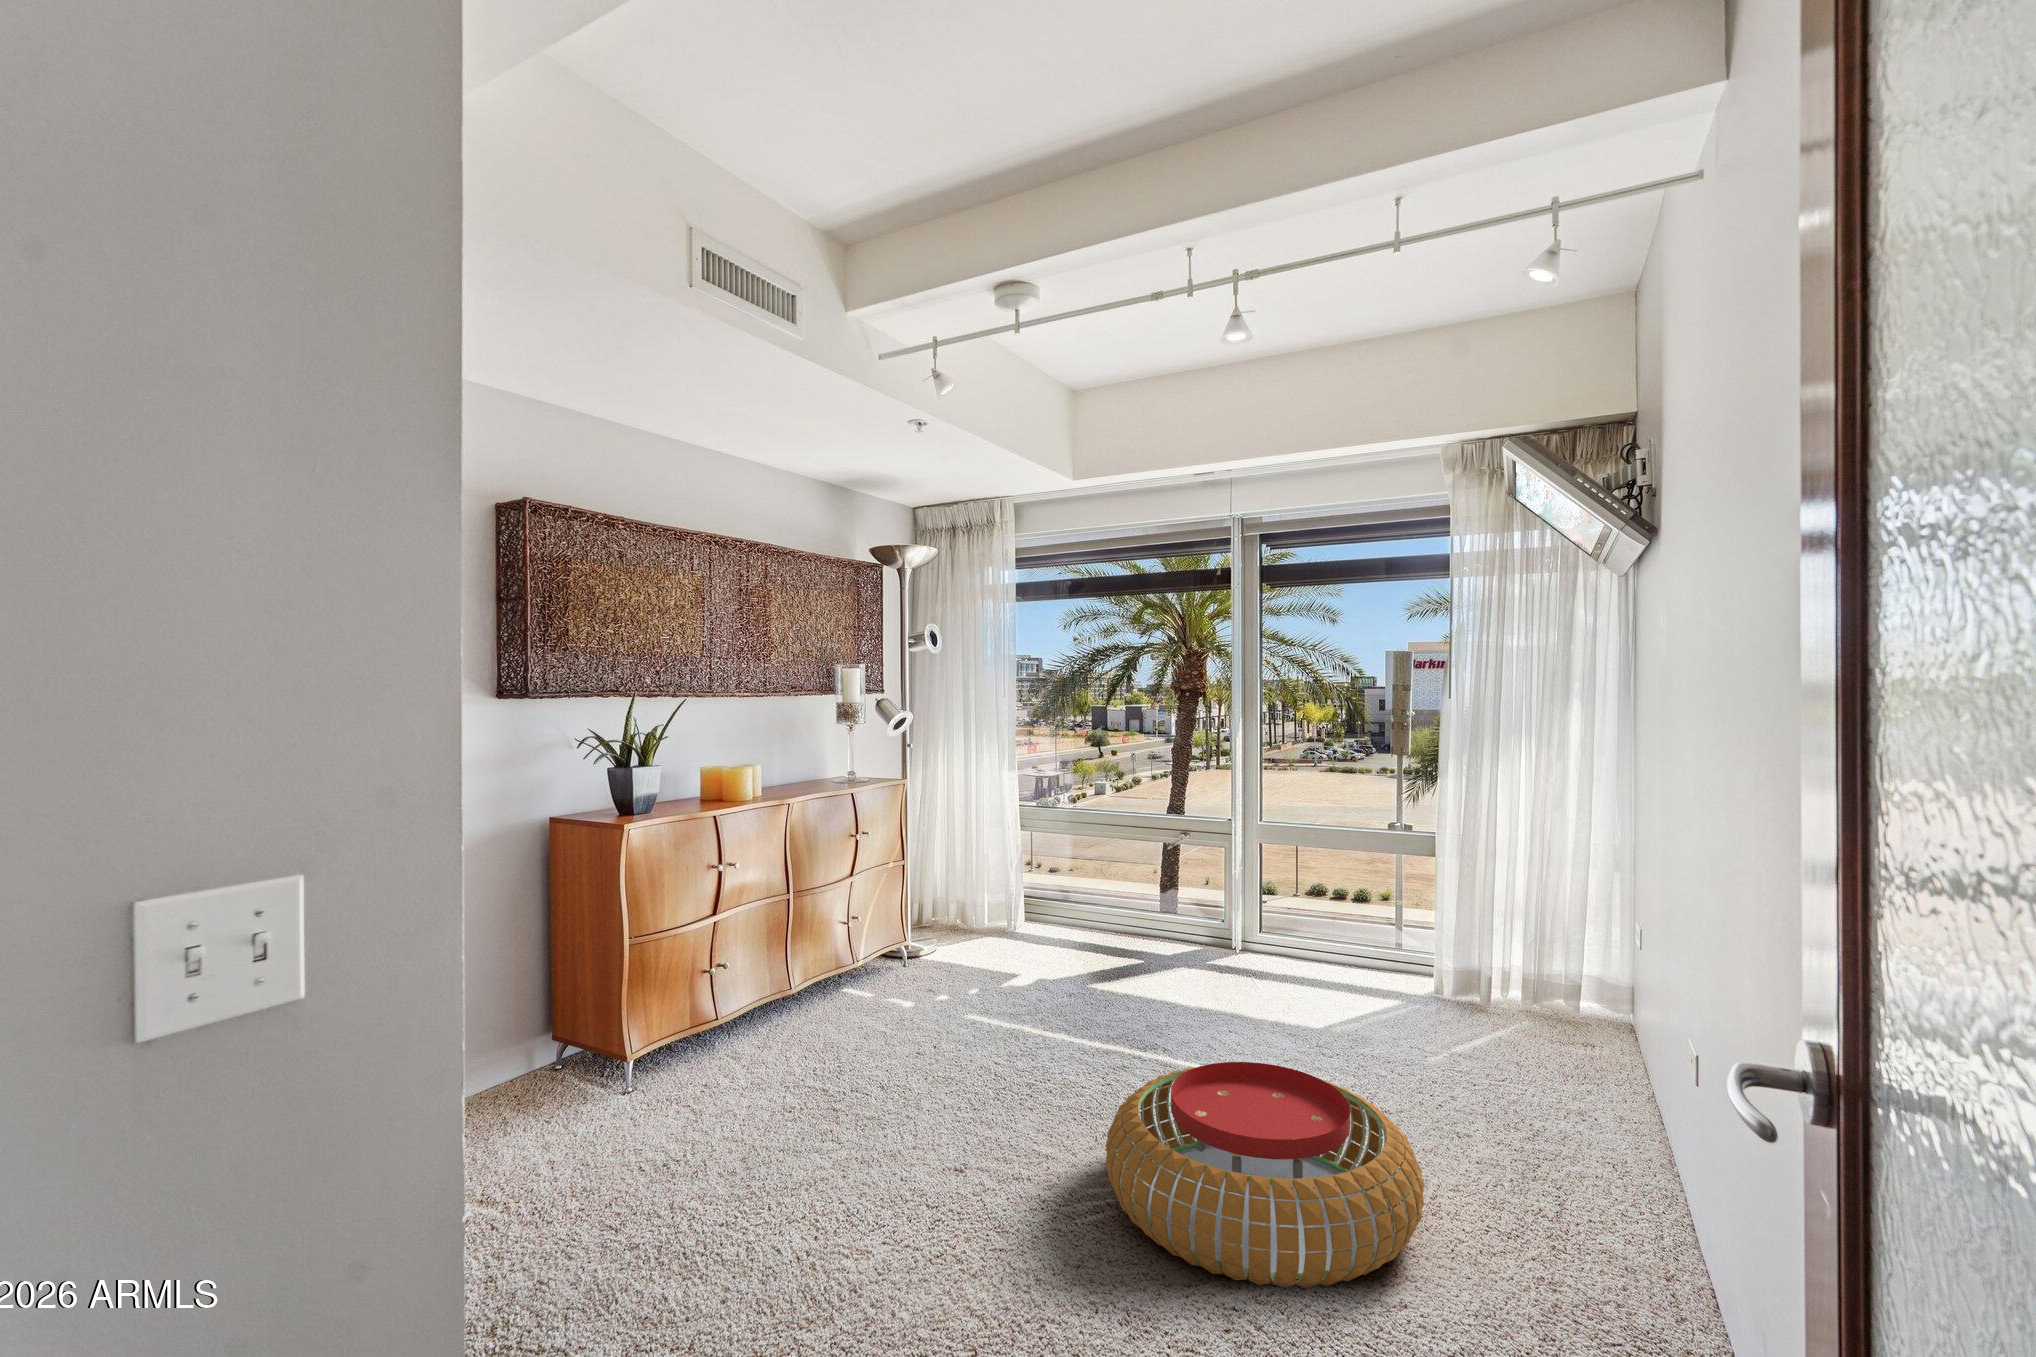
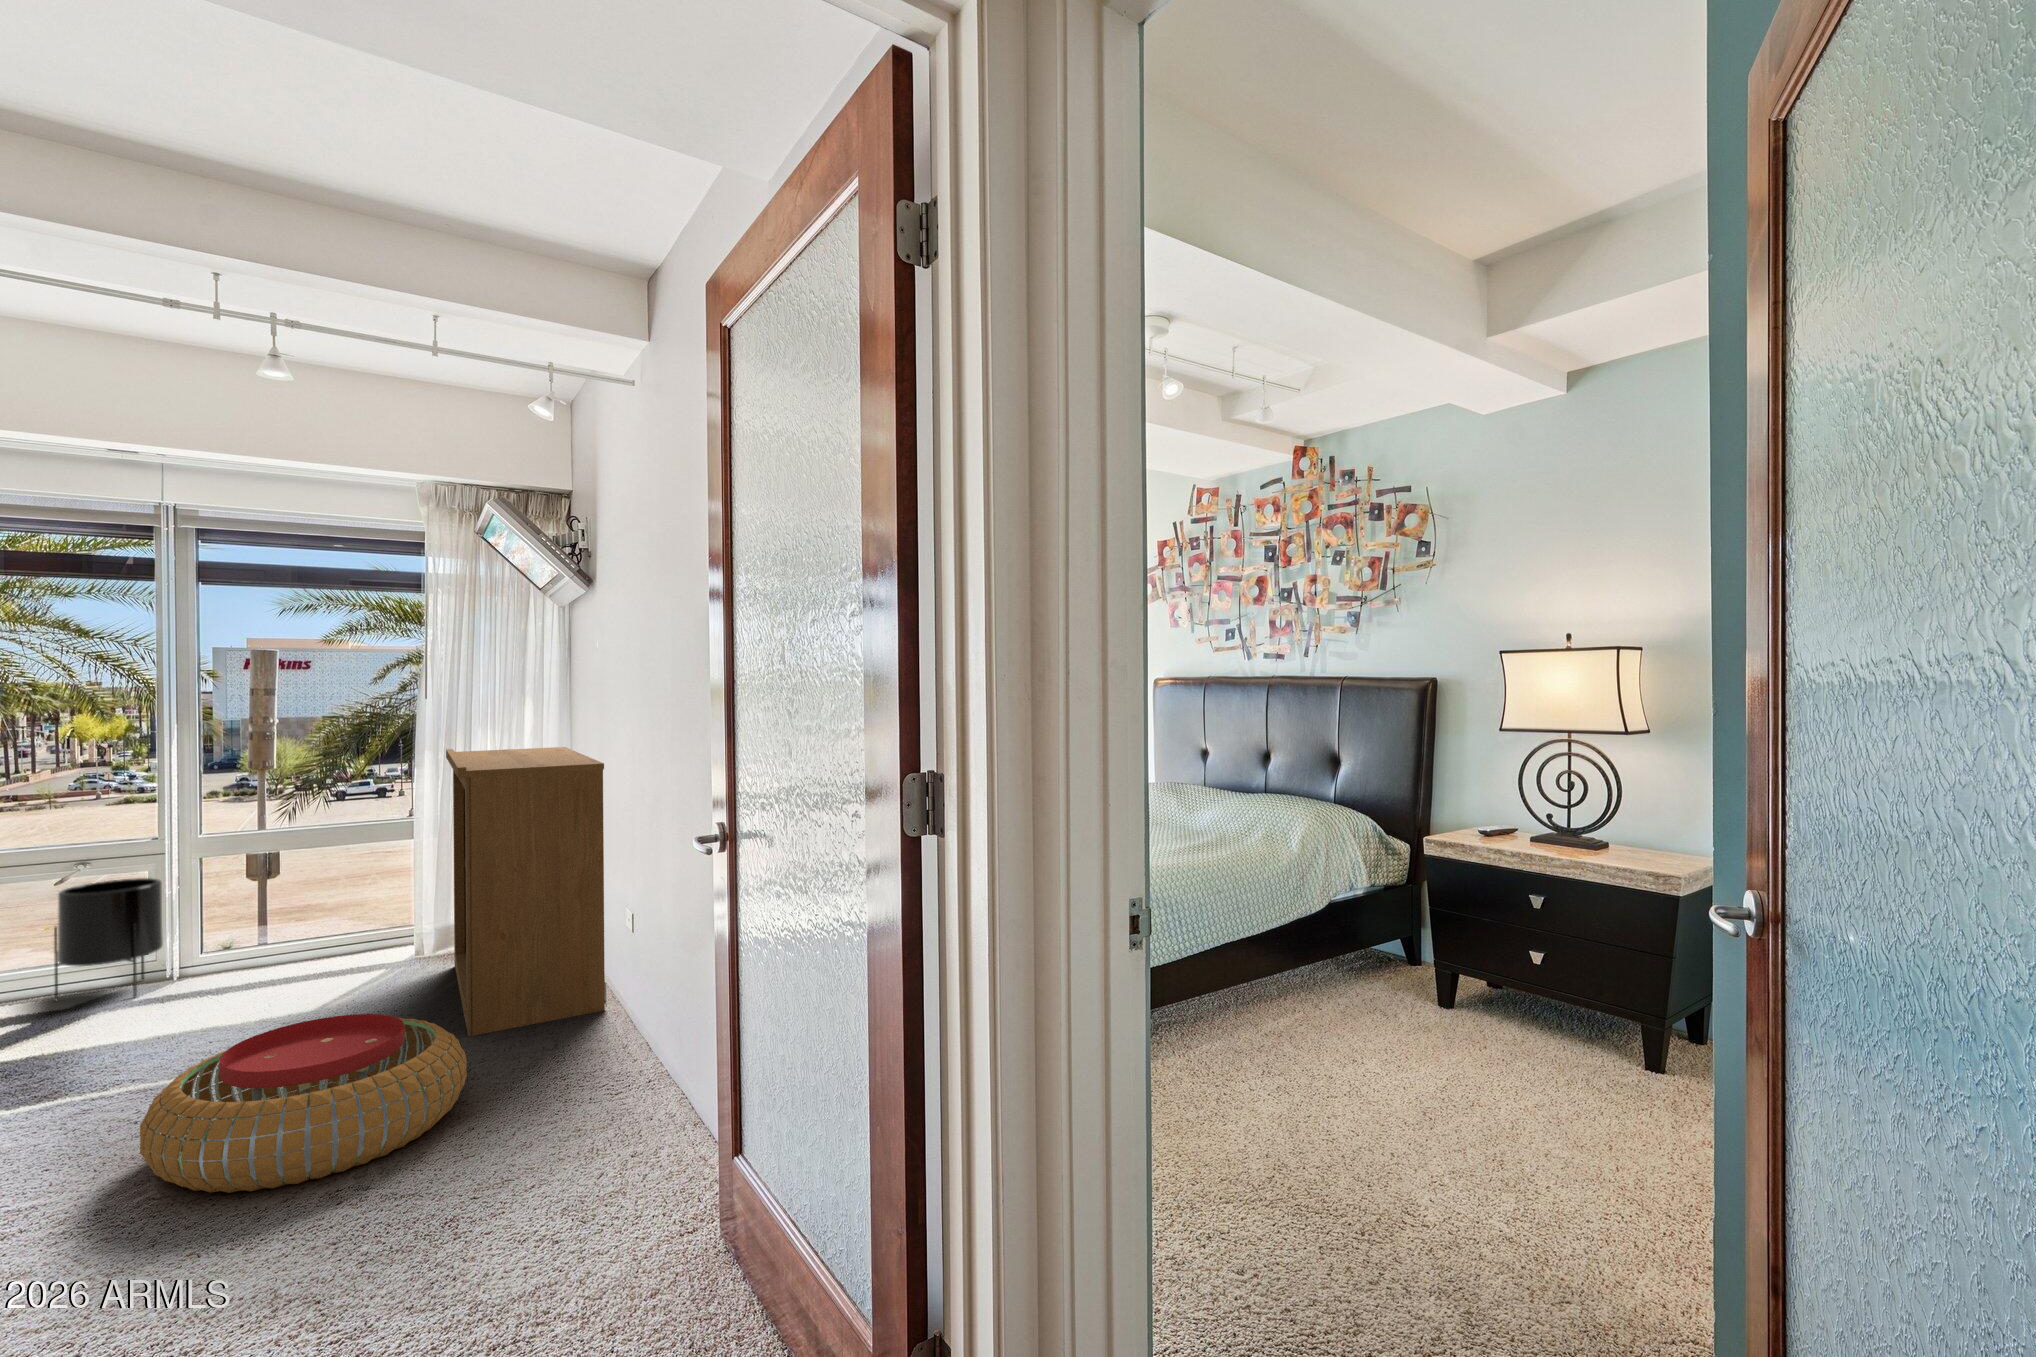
bookshelf: none [1448,758,1657,1180] -> present [446,747,607,1036]
planter: none [1159,849,1228,959] -> present [54,878,163,1001]

